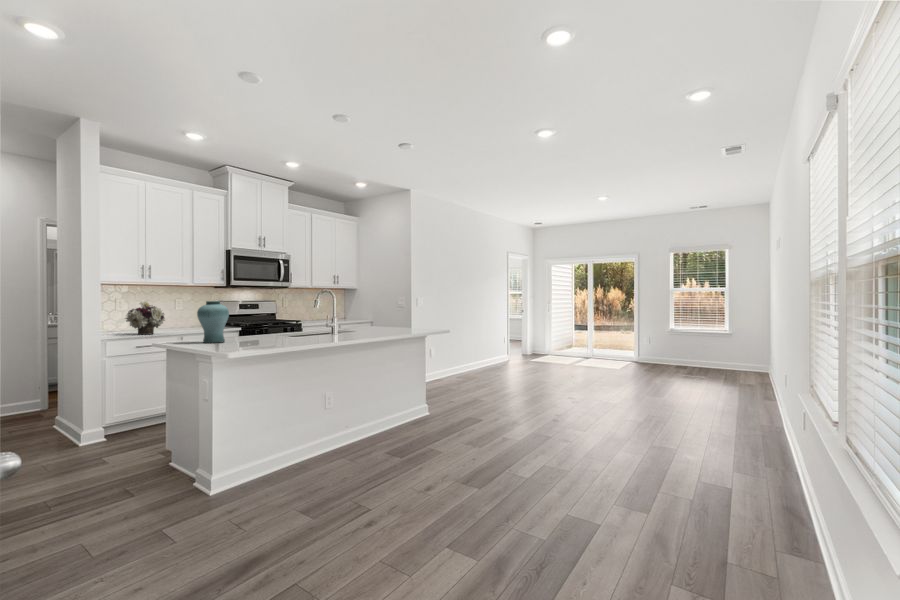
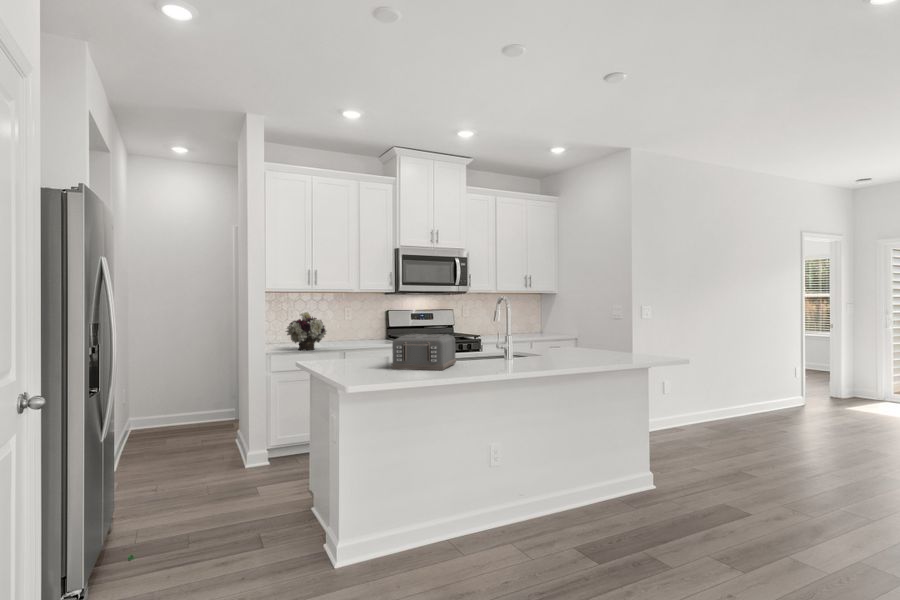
vase: present [197,301,229,343] -> none [334,315,370,370]
toaster: none [248,316,296,342] -> present [392,334,456,370]

